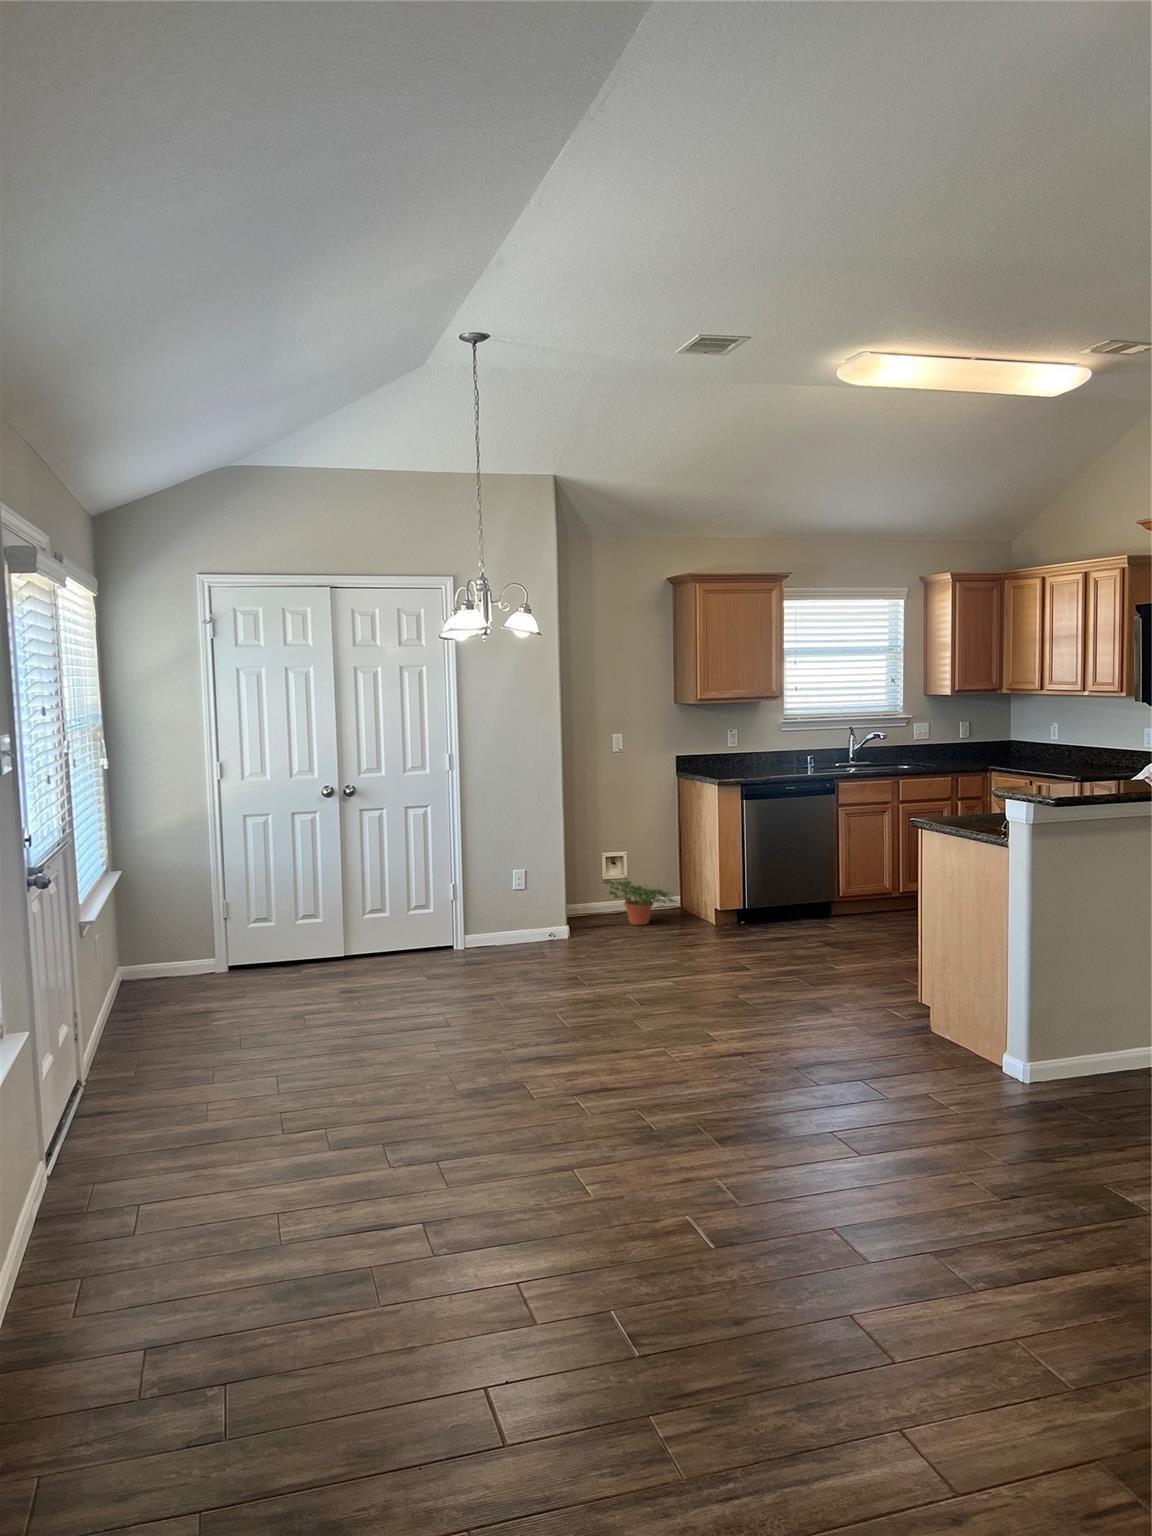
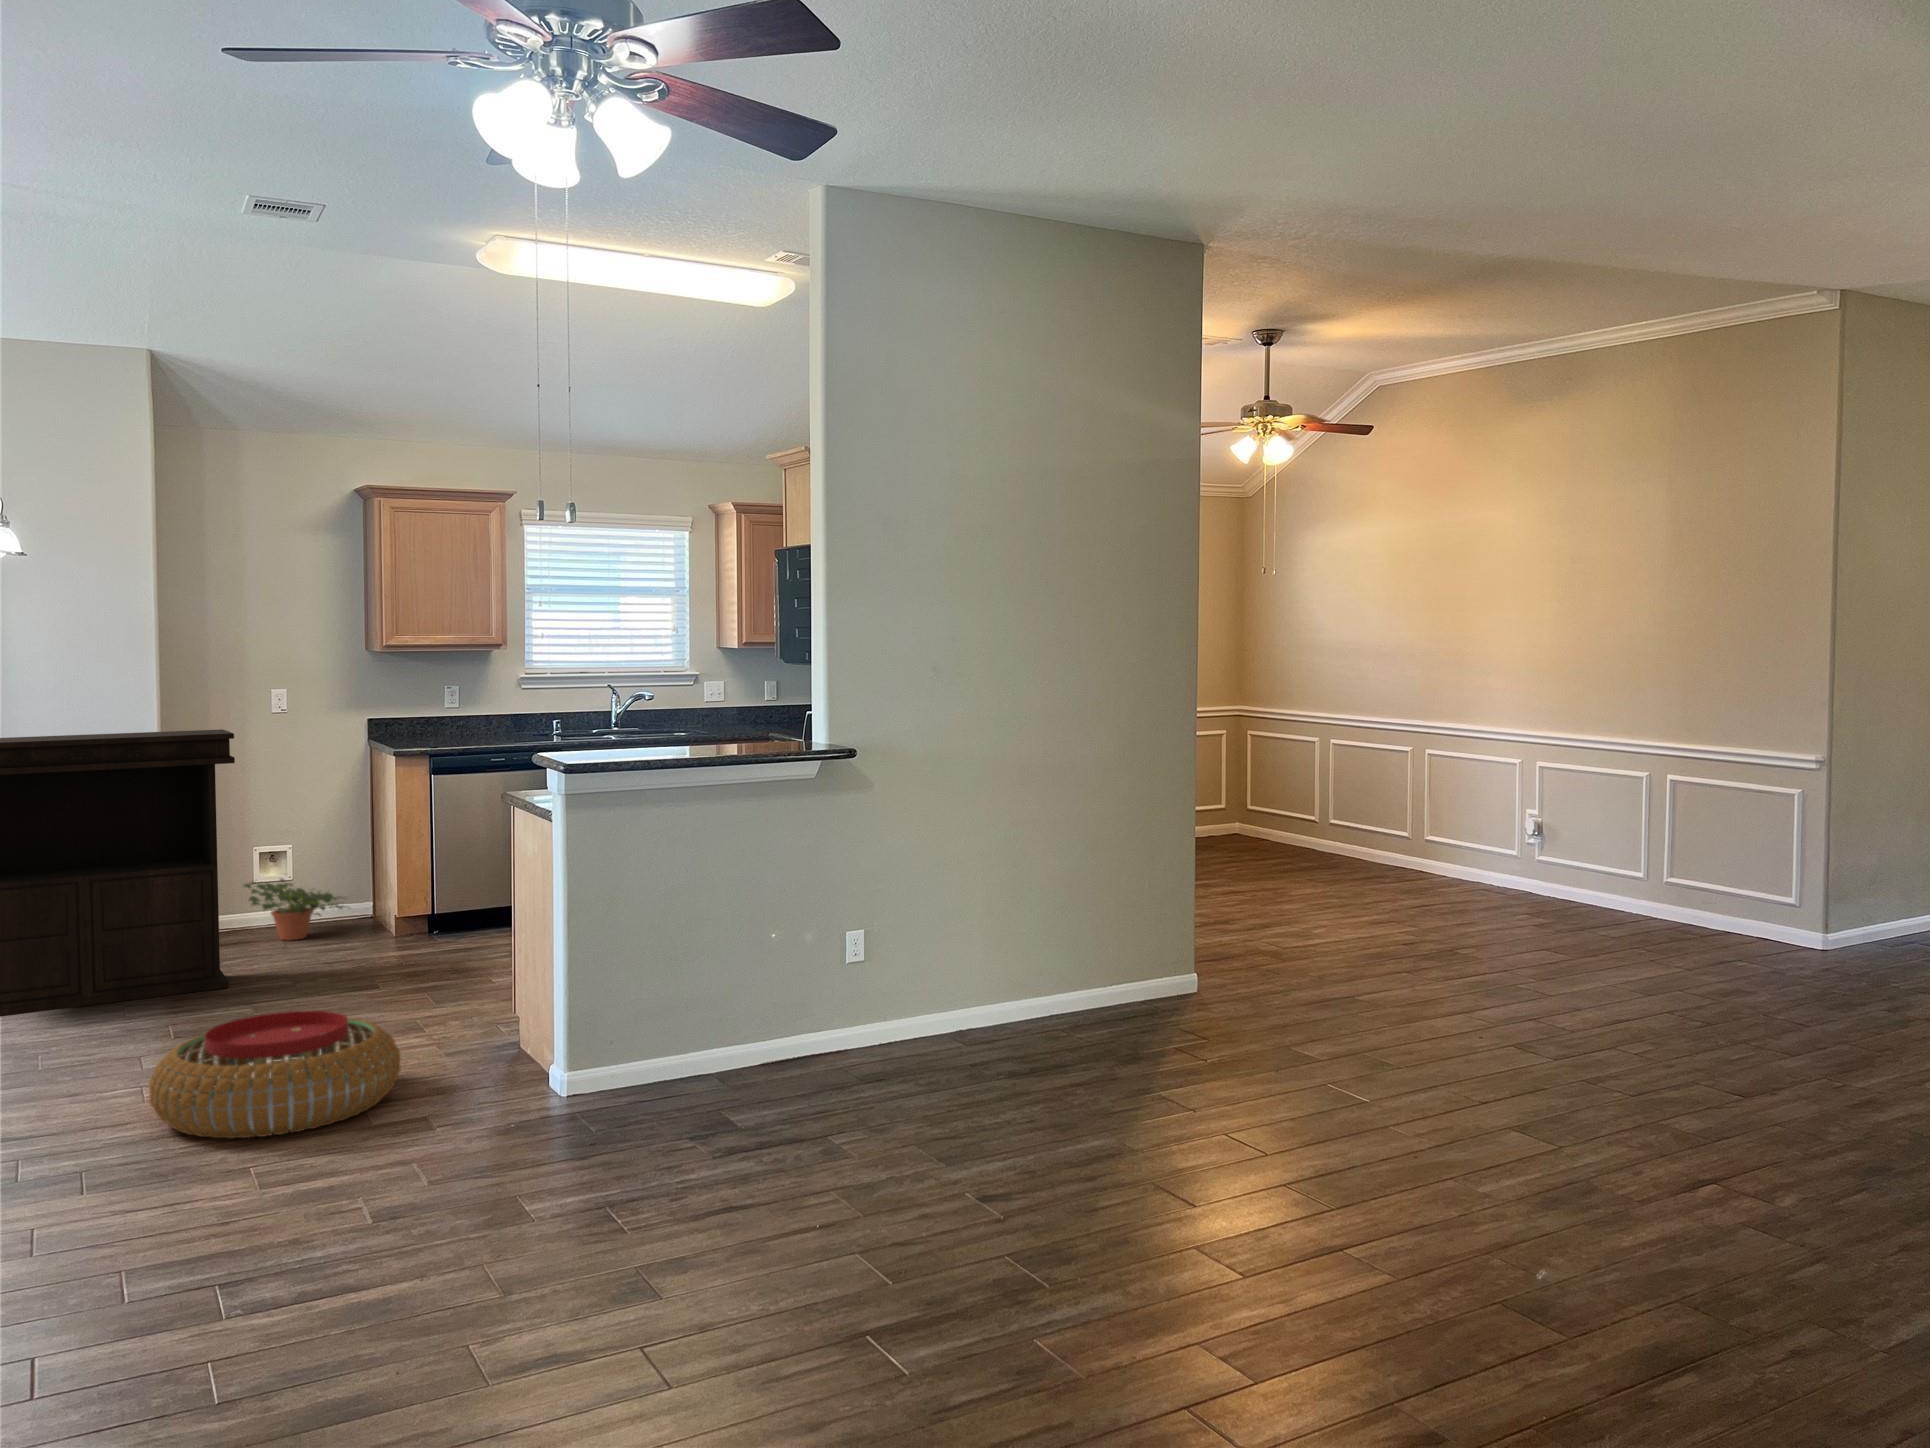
console table: none [425,765,641,985] -> present [0,729,235,1017]
pouf: none [702,997,889,1104] -> present [149,1010,400,1138]

